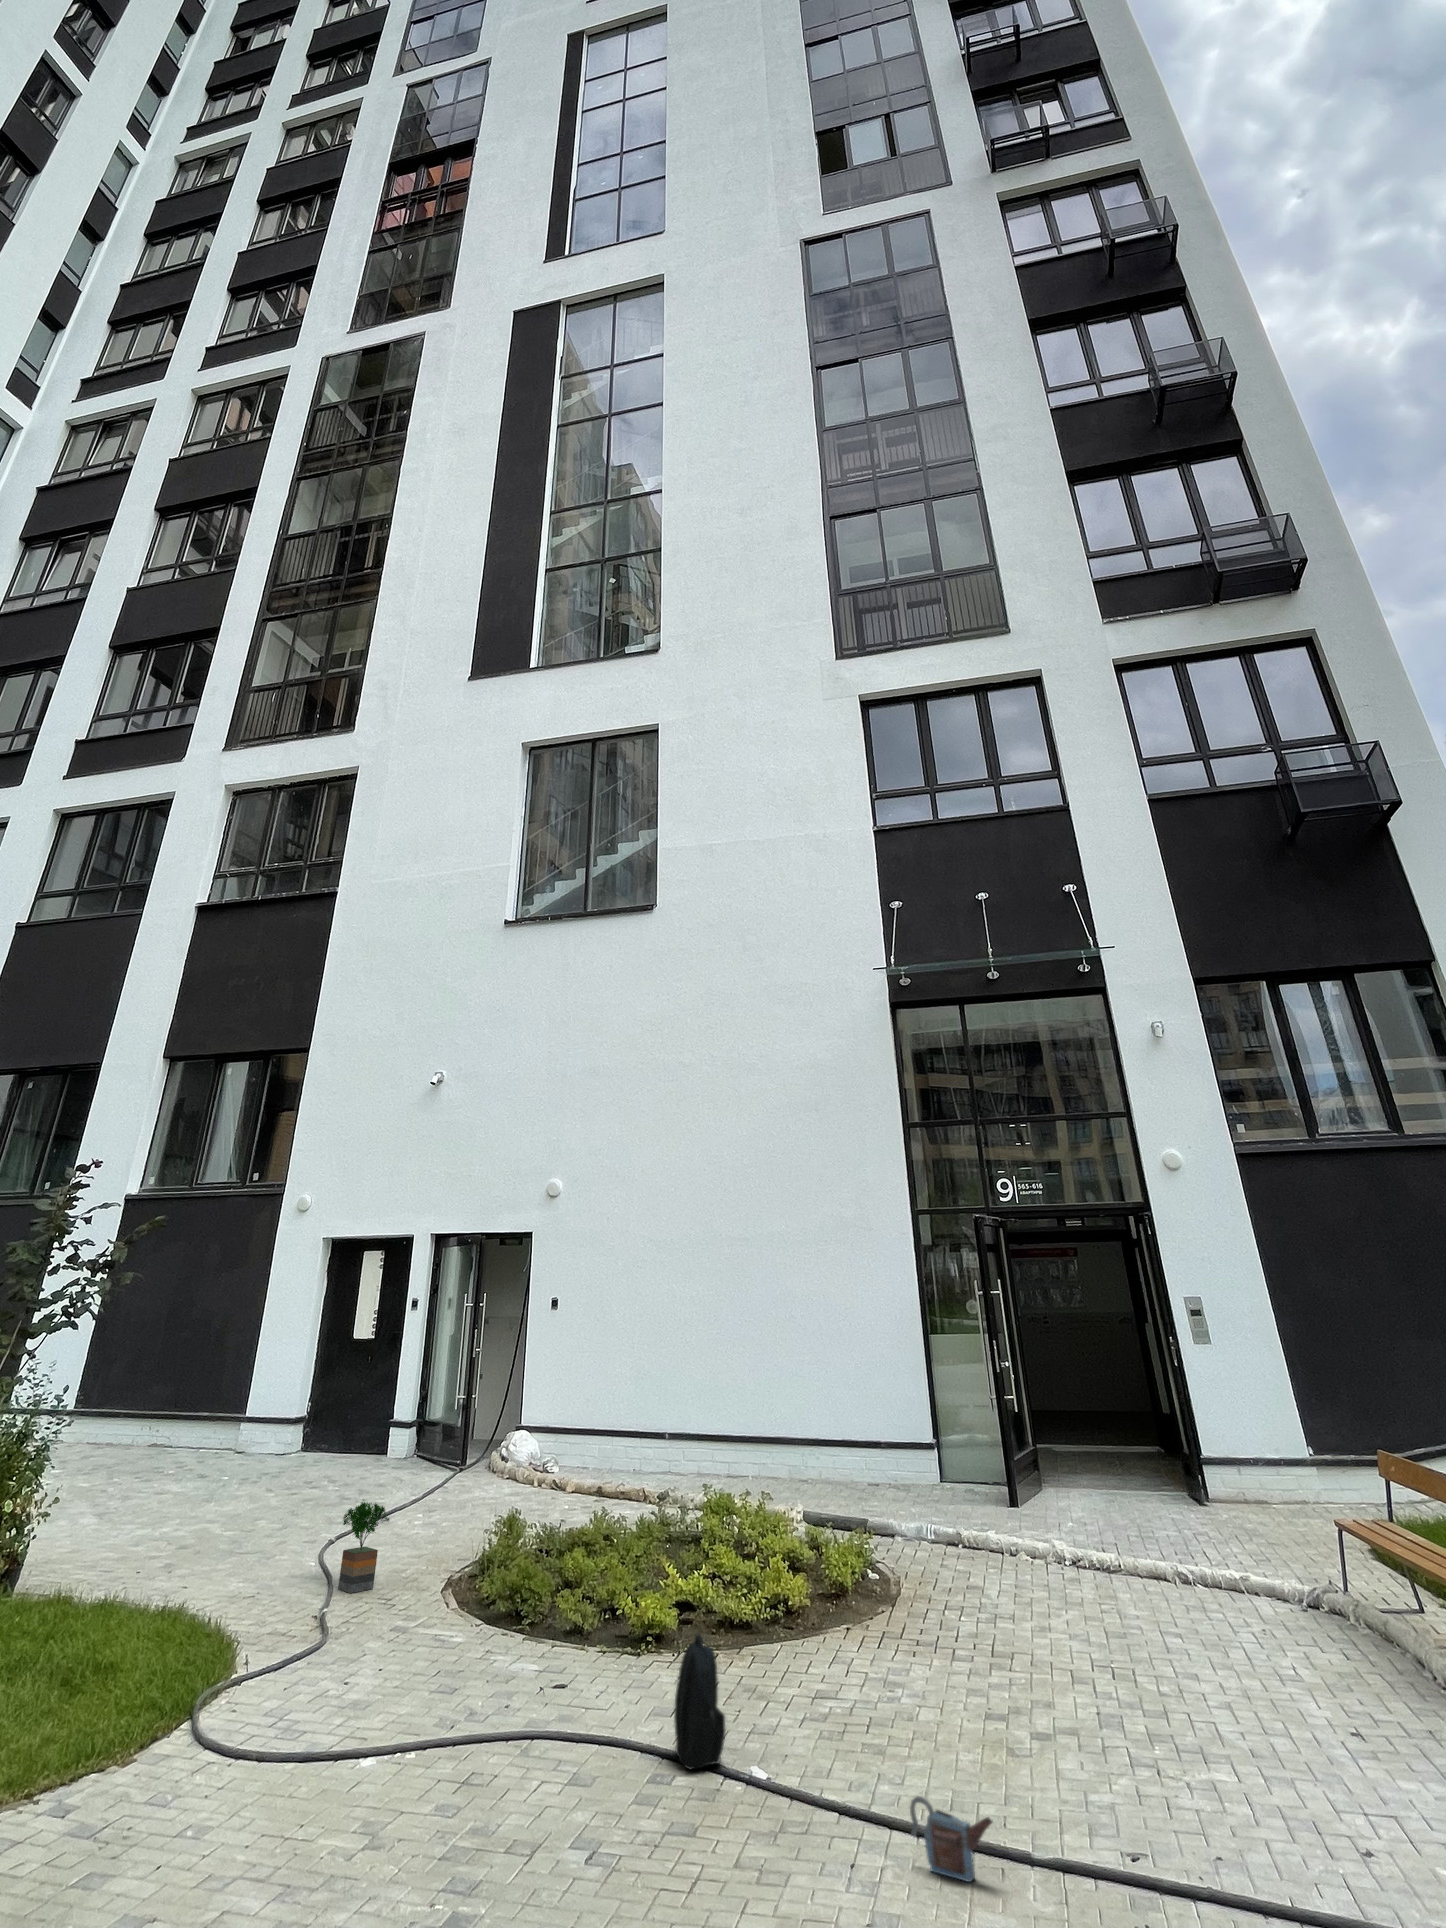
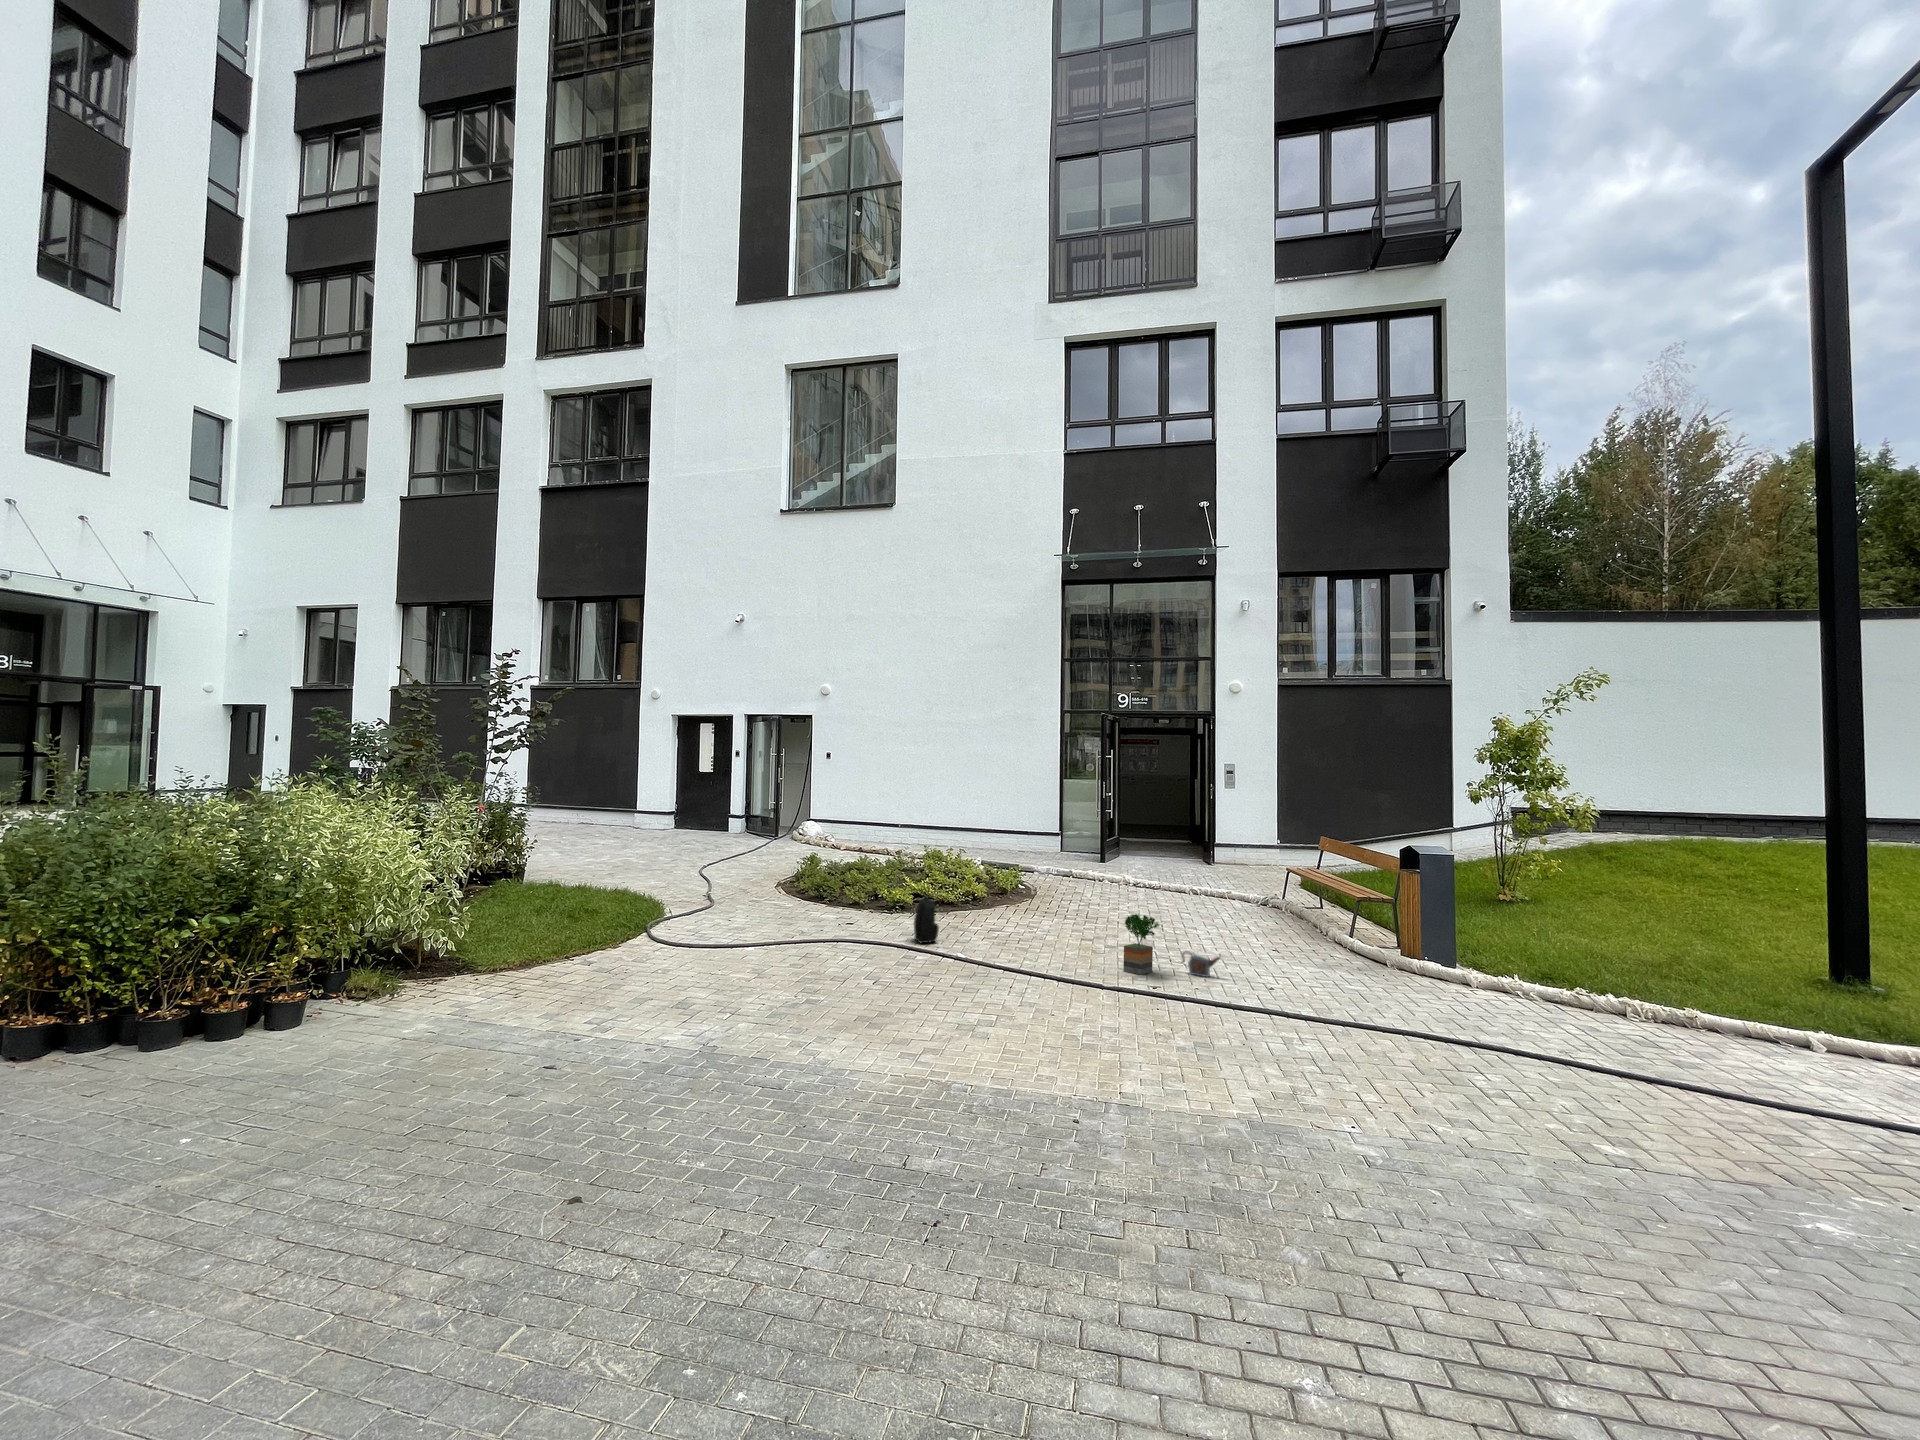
potted tree: present [338,1502,390,1593] -> present [1123,914,1159,975]
watering can: present [910,1796,992,1882] -> present [1182,951,1220,977]

